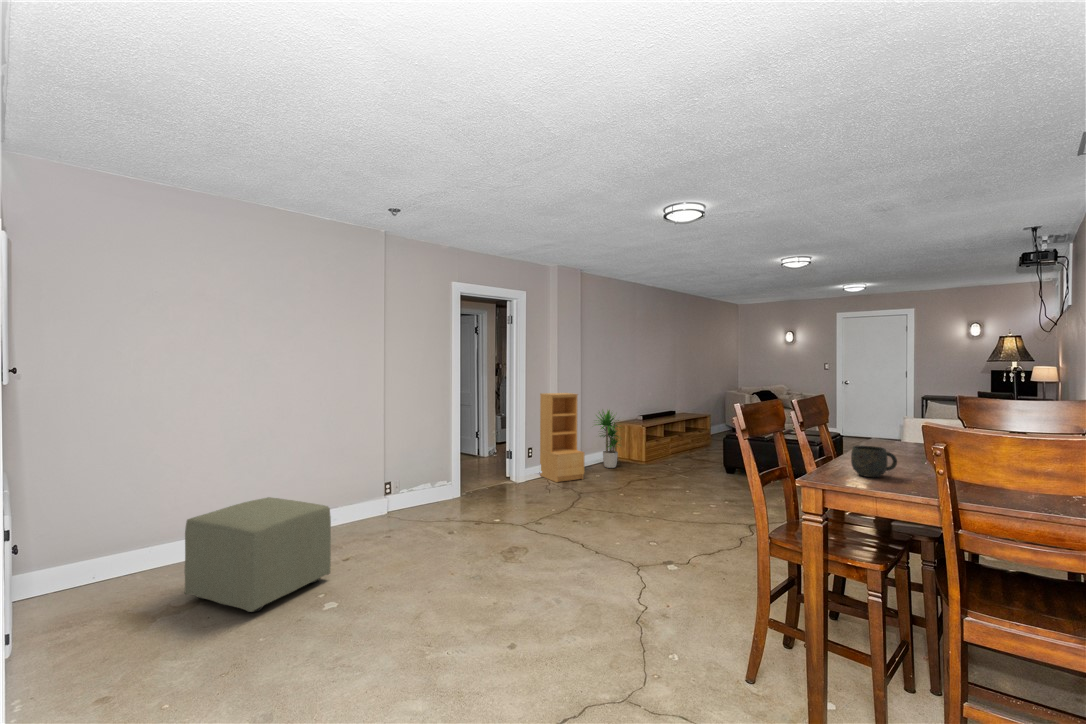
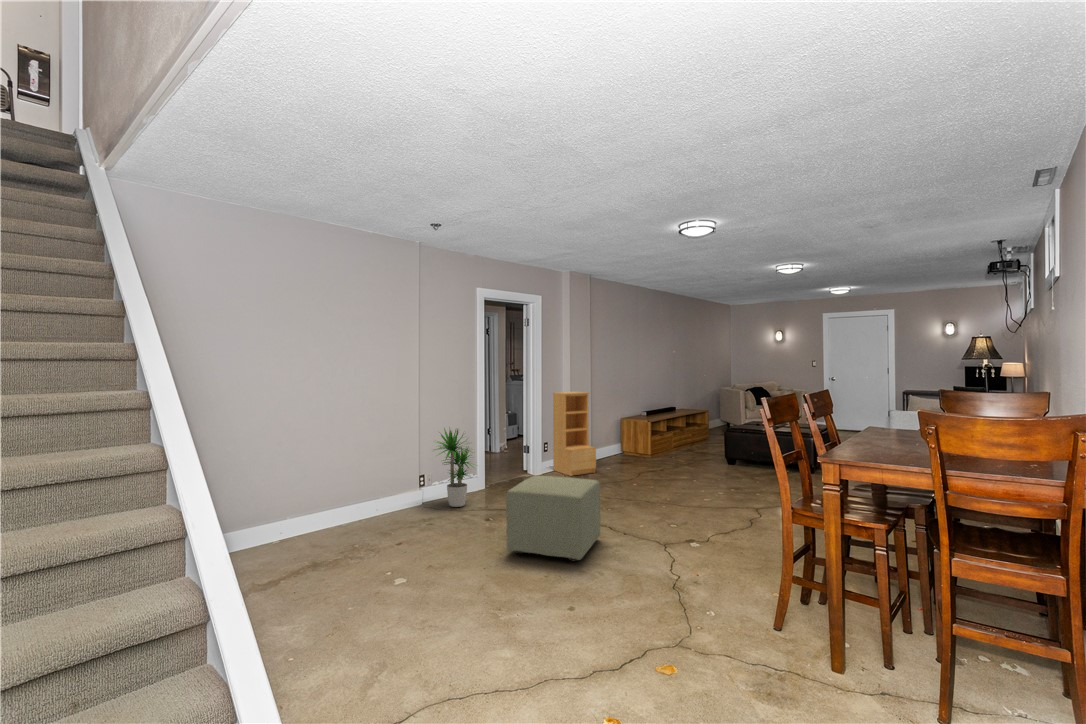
potted plant: present [595,410,621,468] -> present [434,428,474,507]
mug: present [851,446,897,477] -> none [860,431,897,456]
ottoman: present [185,497,331,612] -> present [506,476,601,561]

